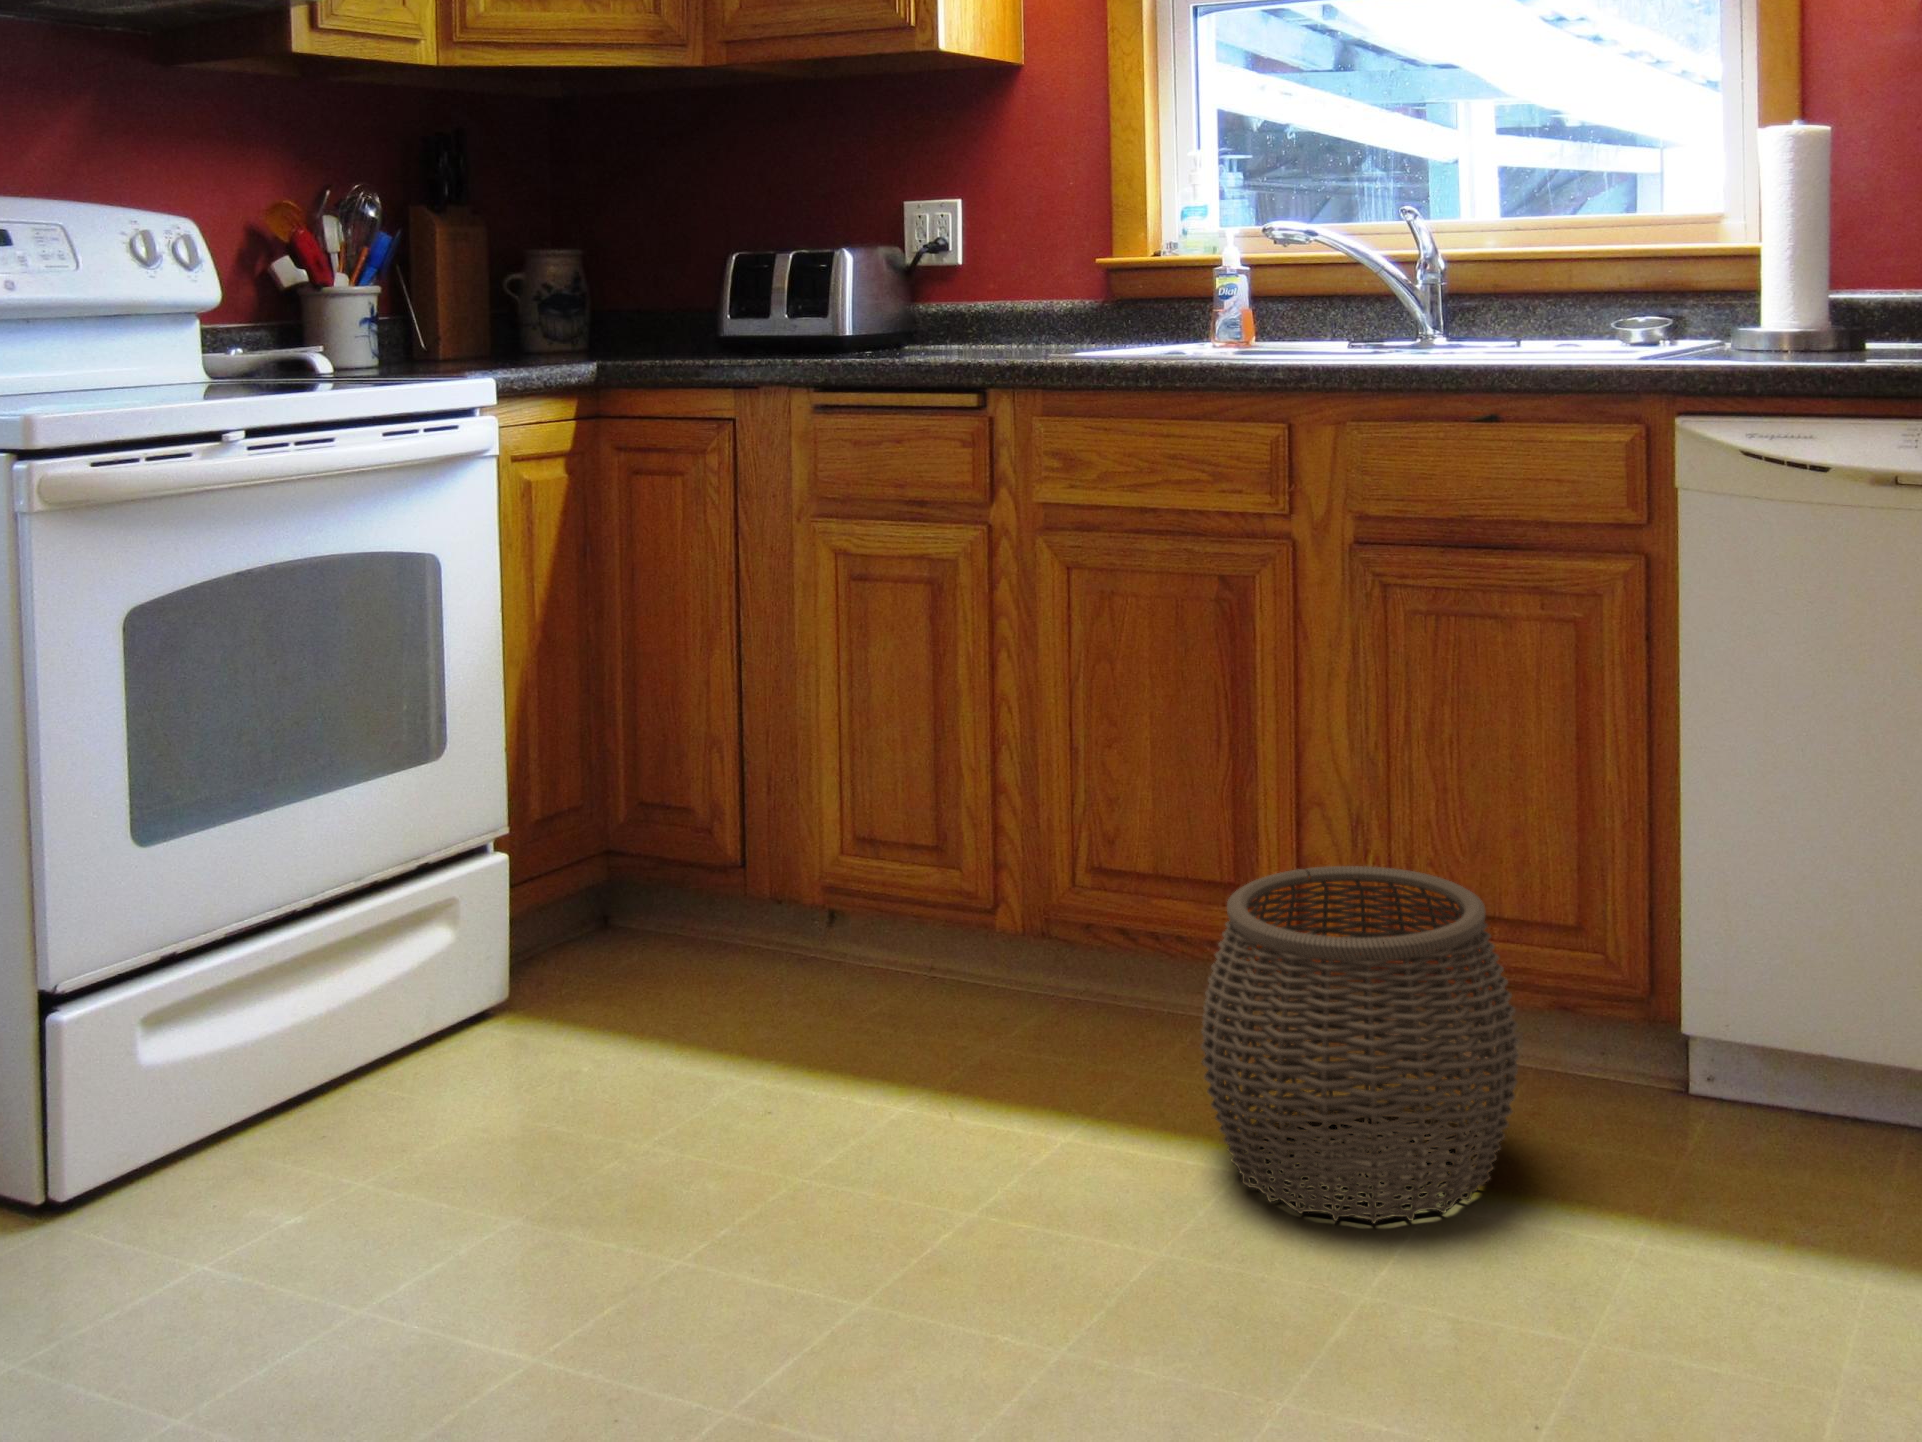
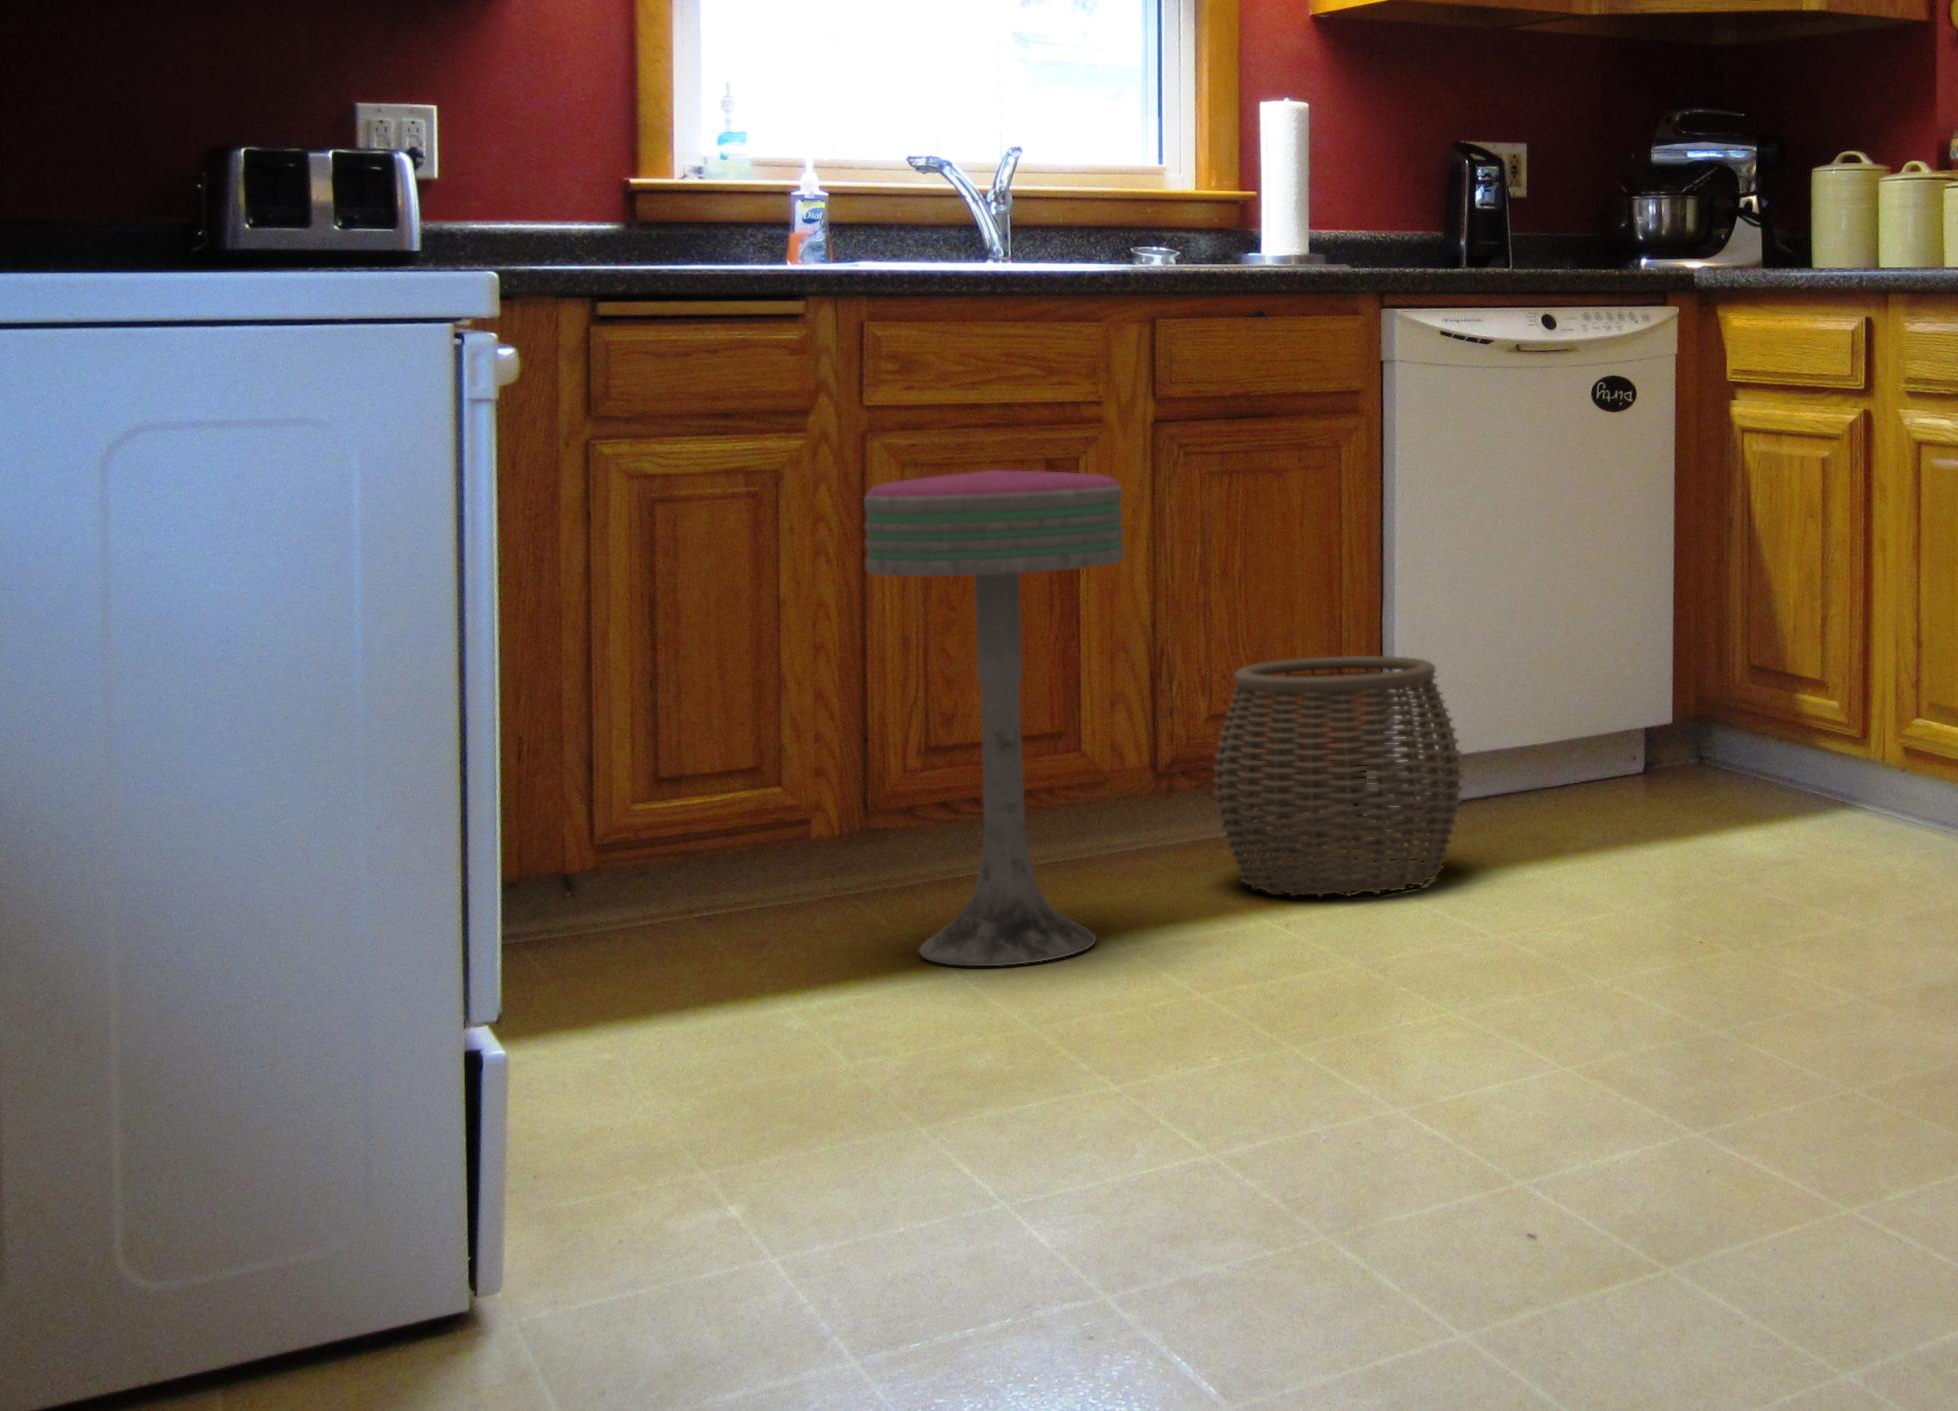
bar stool: none [749,608,1023,1157] -> present [864,470,1124,966]

